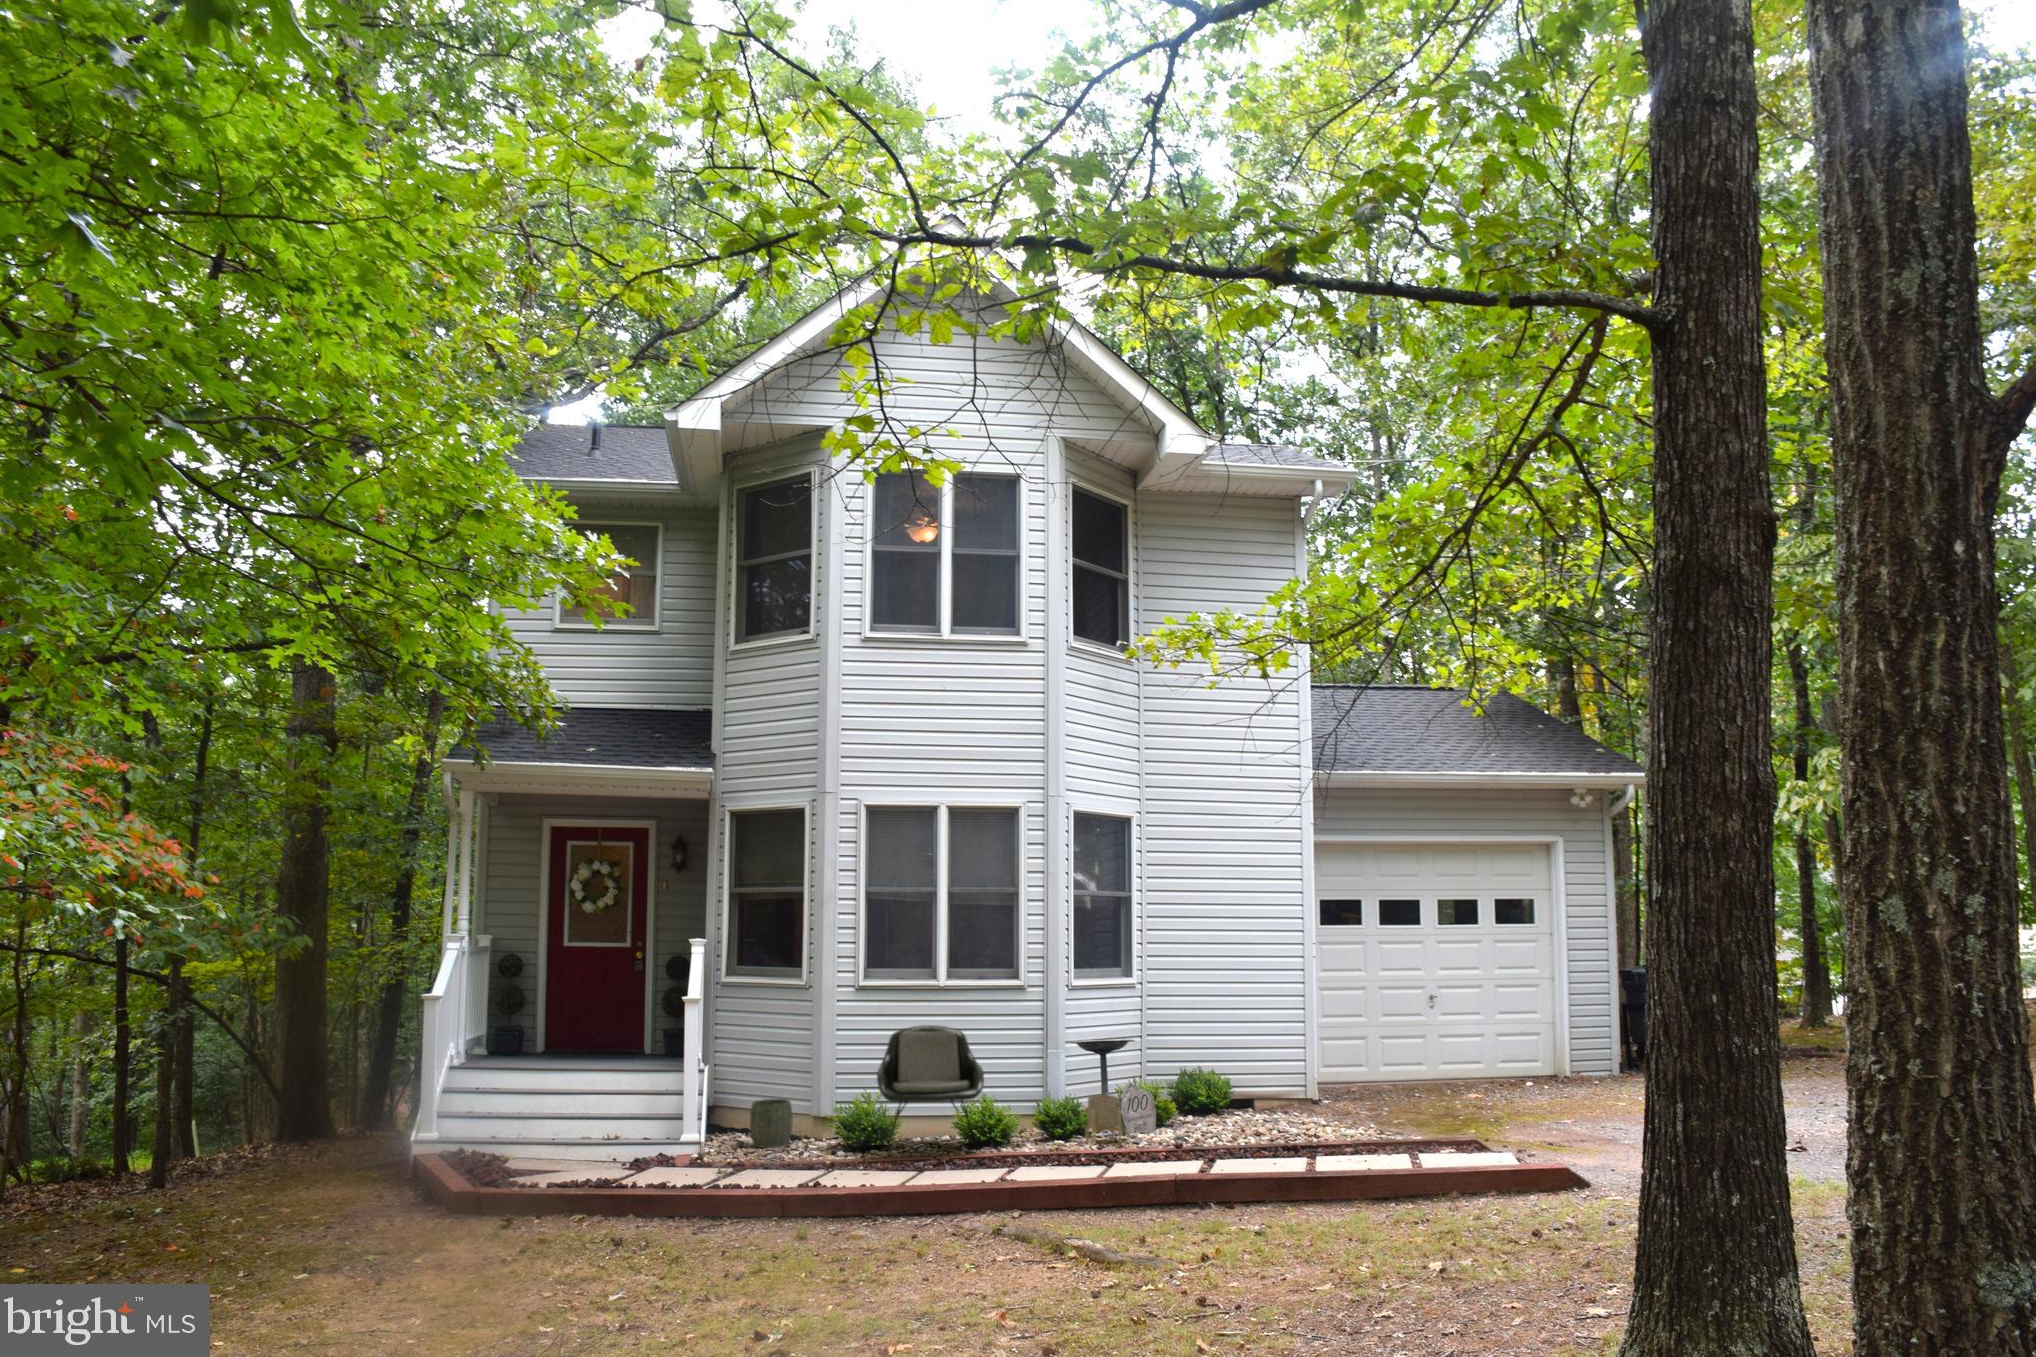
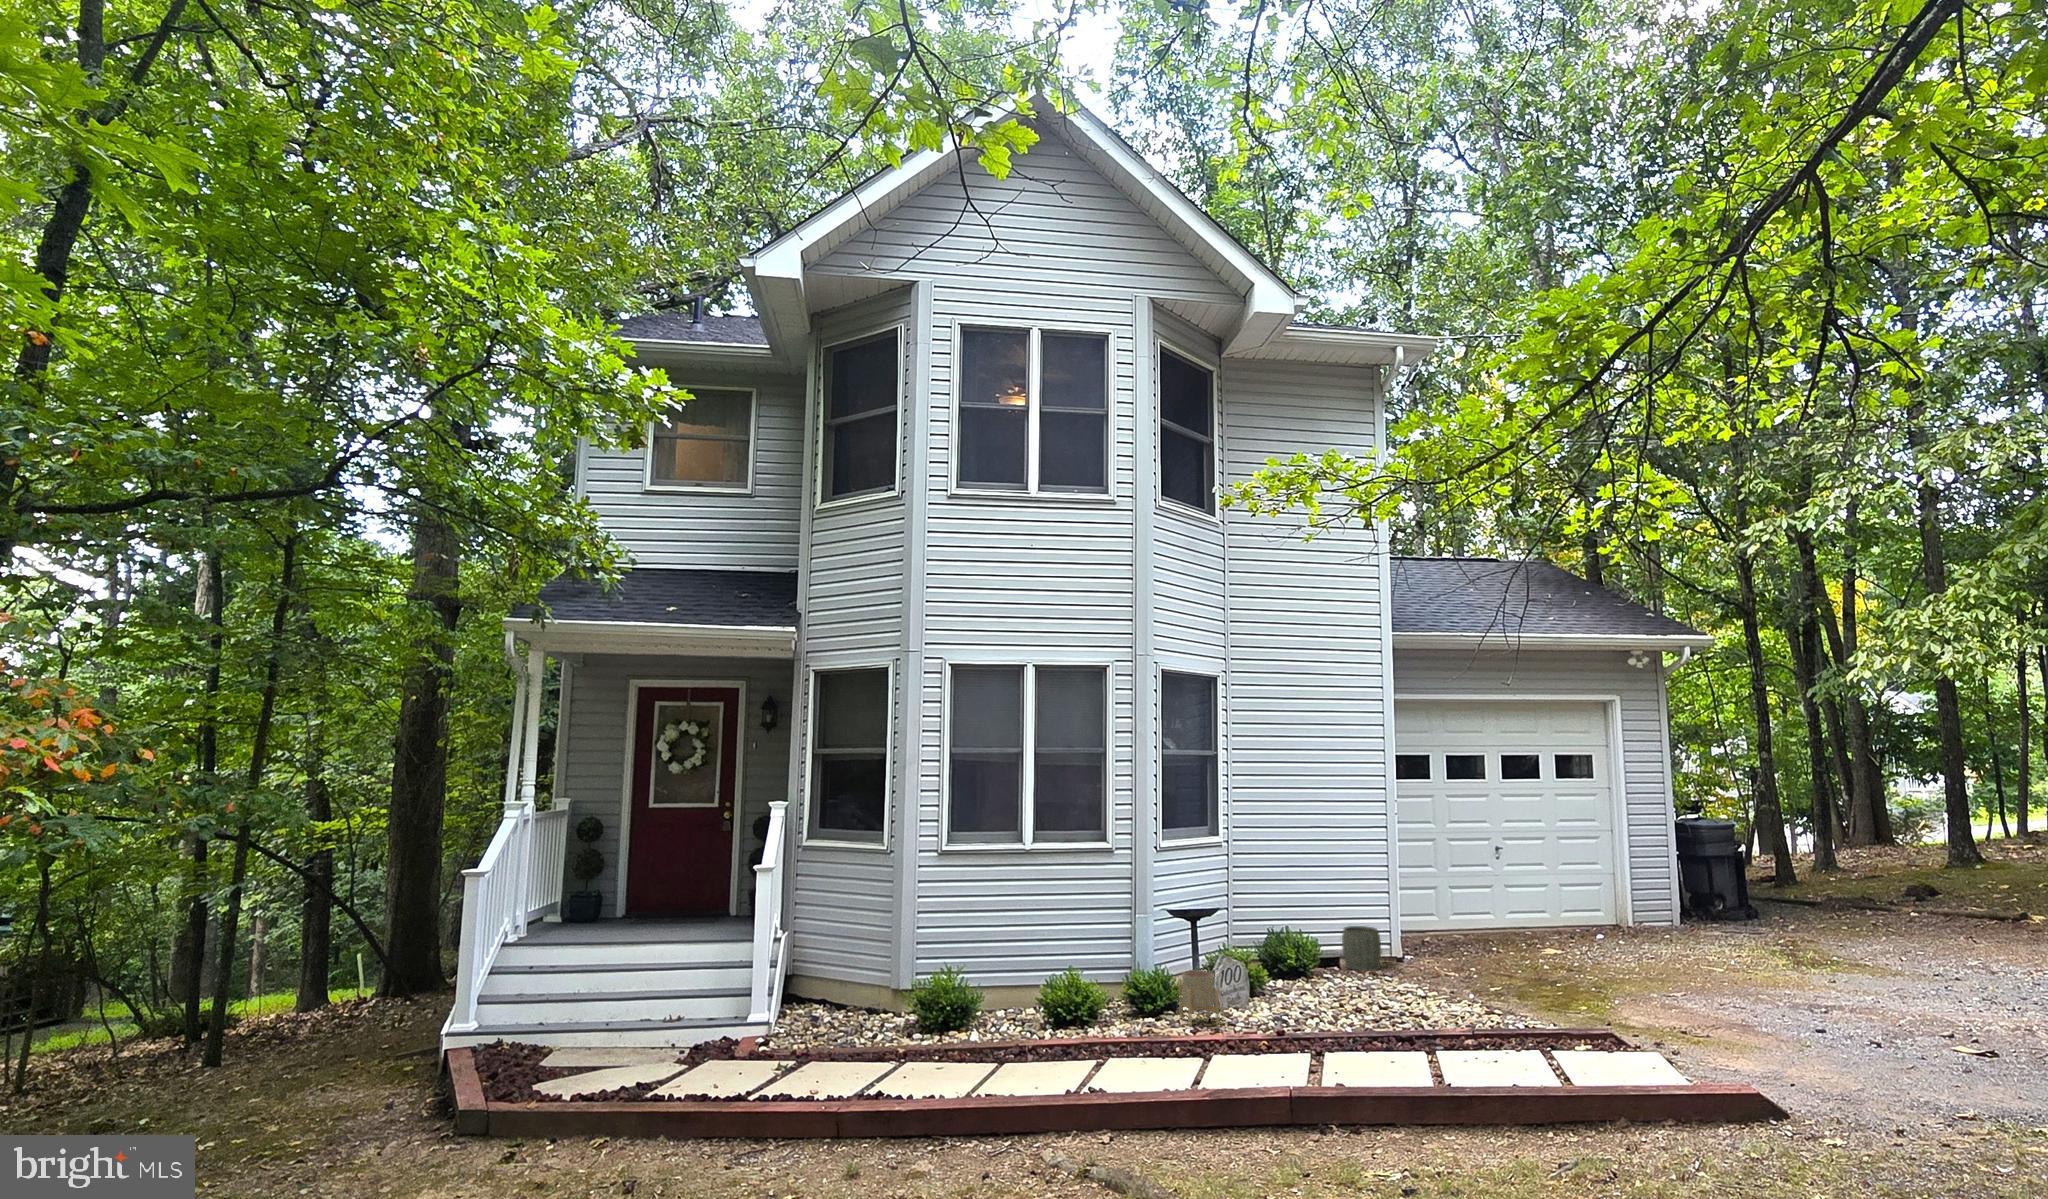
lounge chair: present [877,1025,984,1157] -> none [959,893,1073,1040]
woven basket: present [750,1099,793,1148] -> present [1342,926,1381,971]

